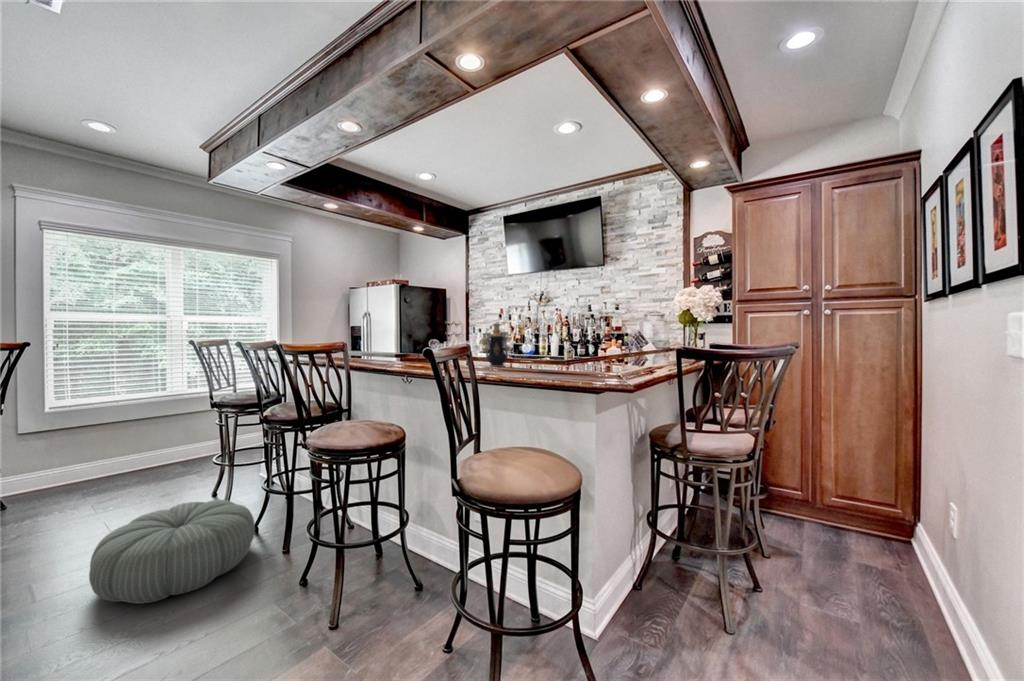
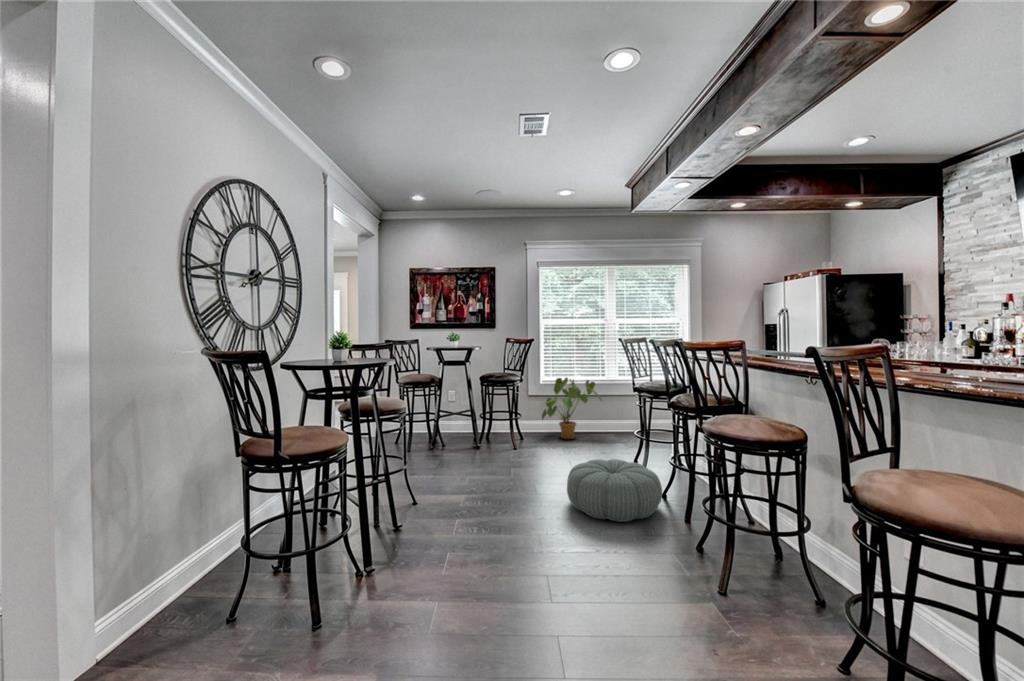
decorative vase: present [482,323,512,367] -> none [928,314,988,374]
house plant: none [31,396,163,488] -> present [542,378,602,439]

